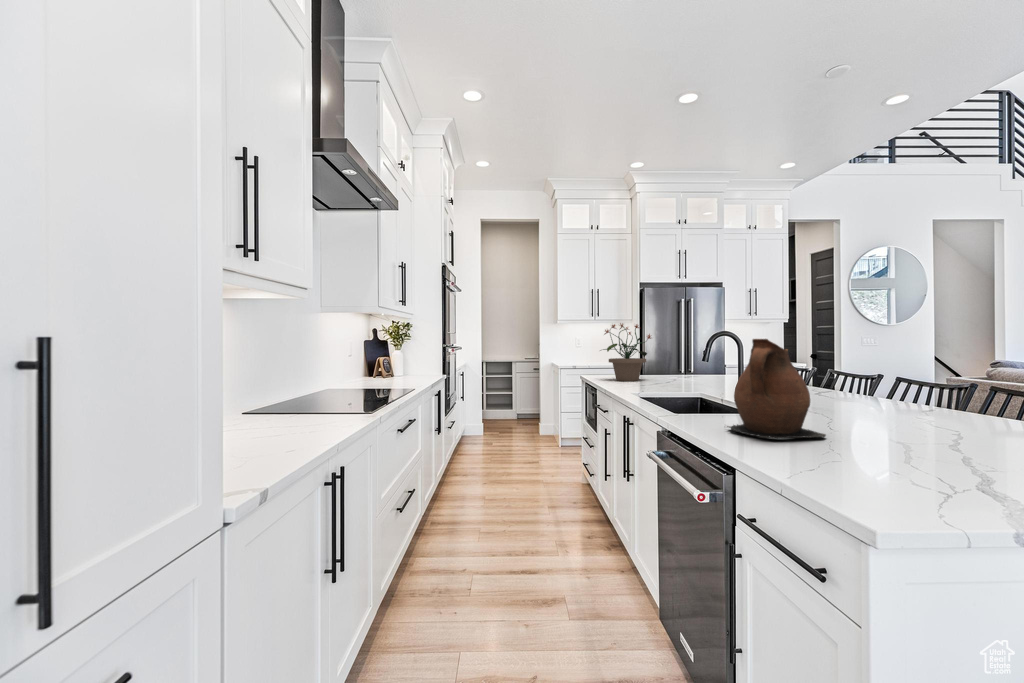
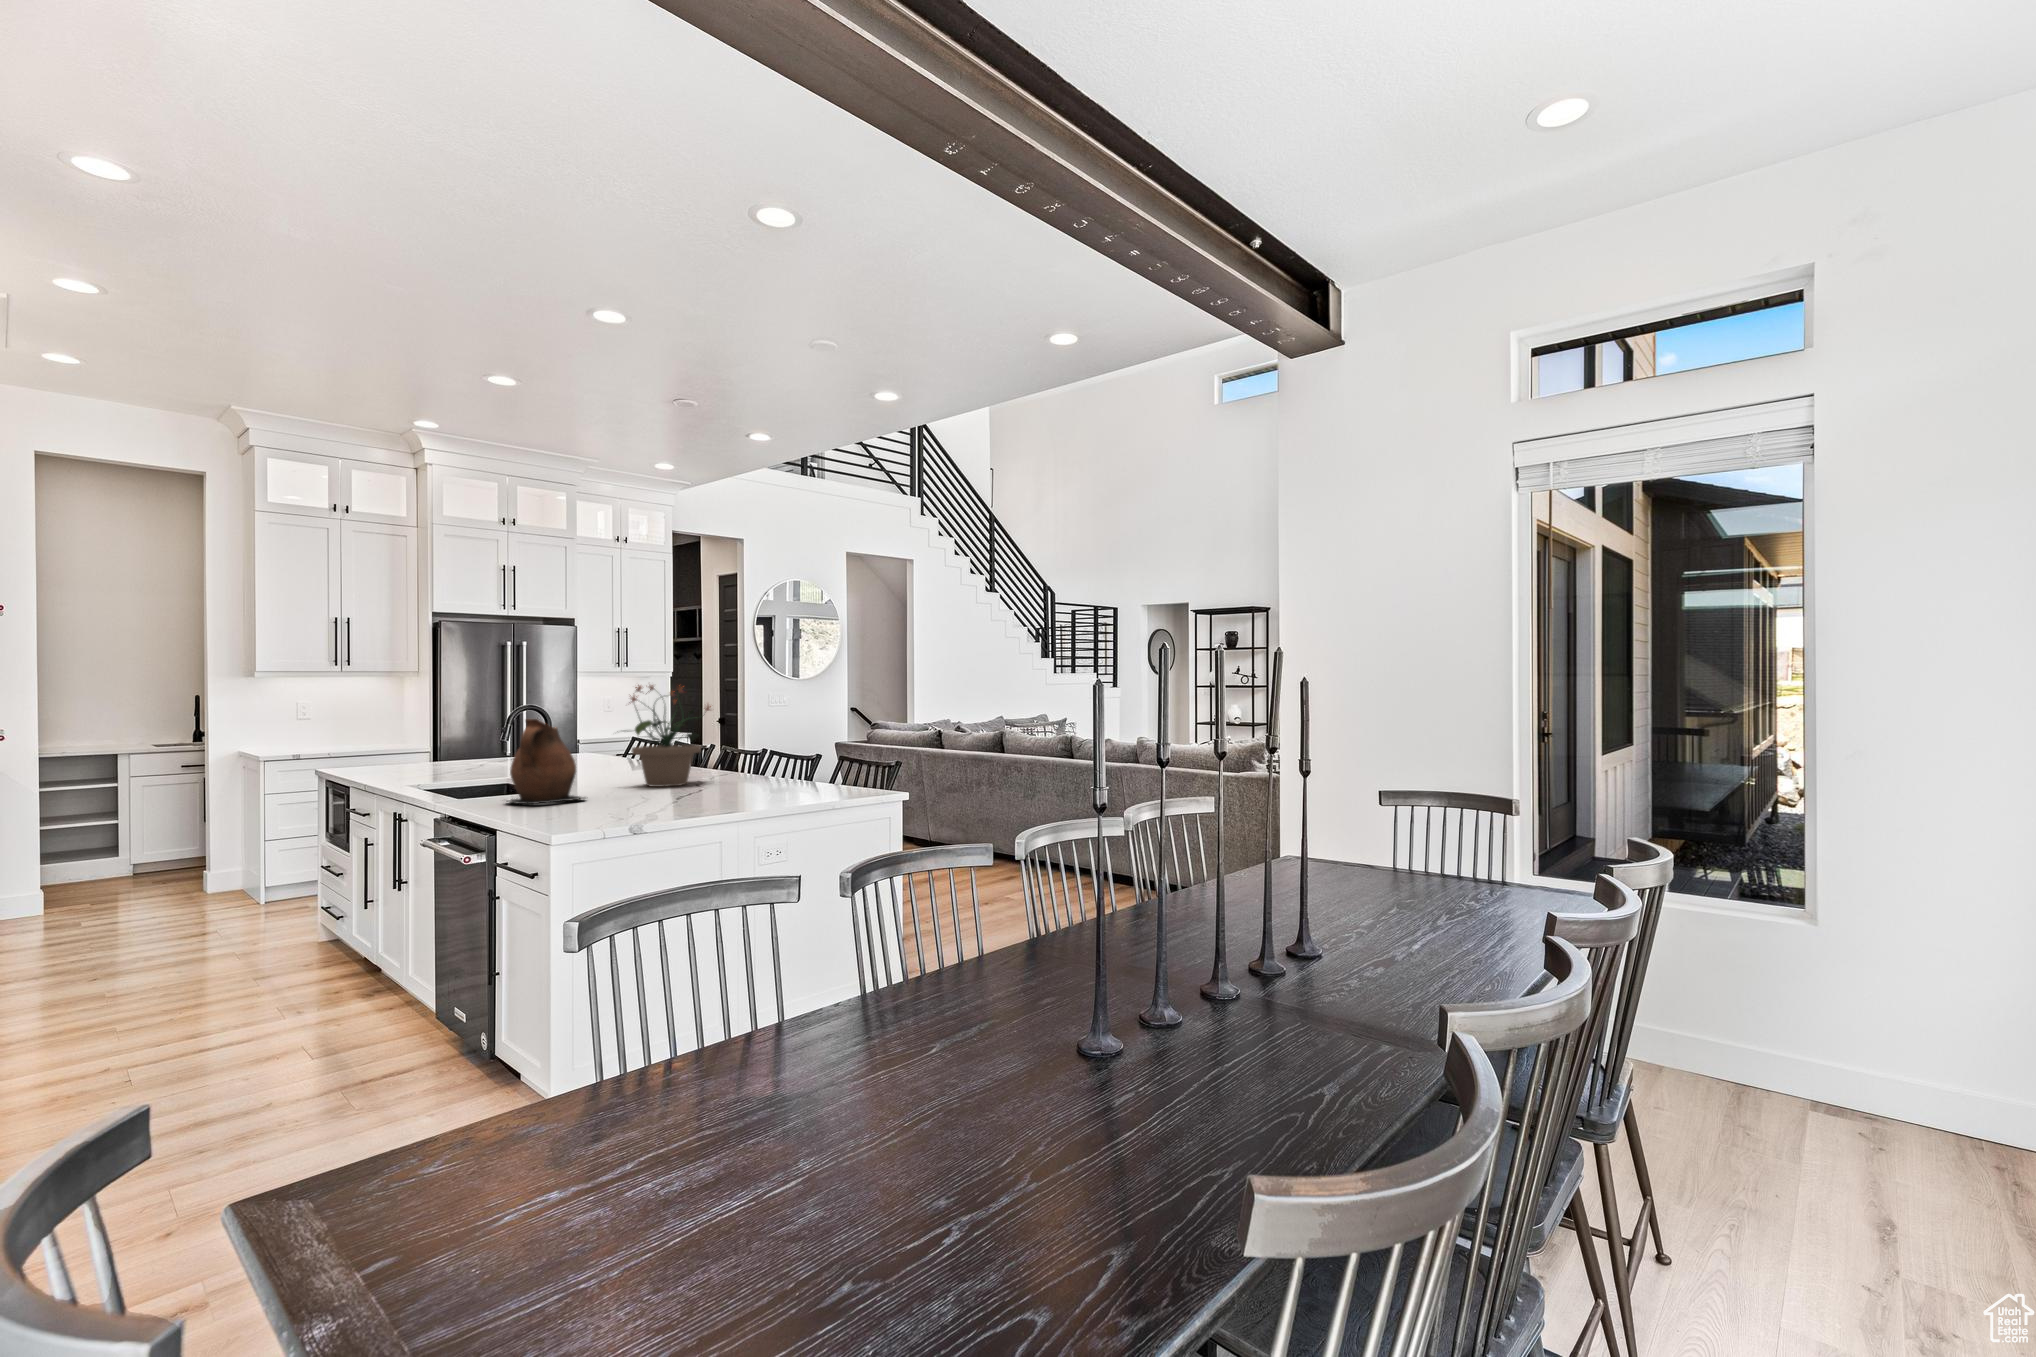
potted plant: present [603,323,651,381] -> present [627,685,711,787]

